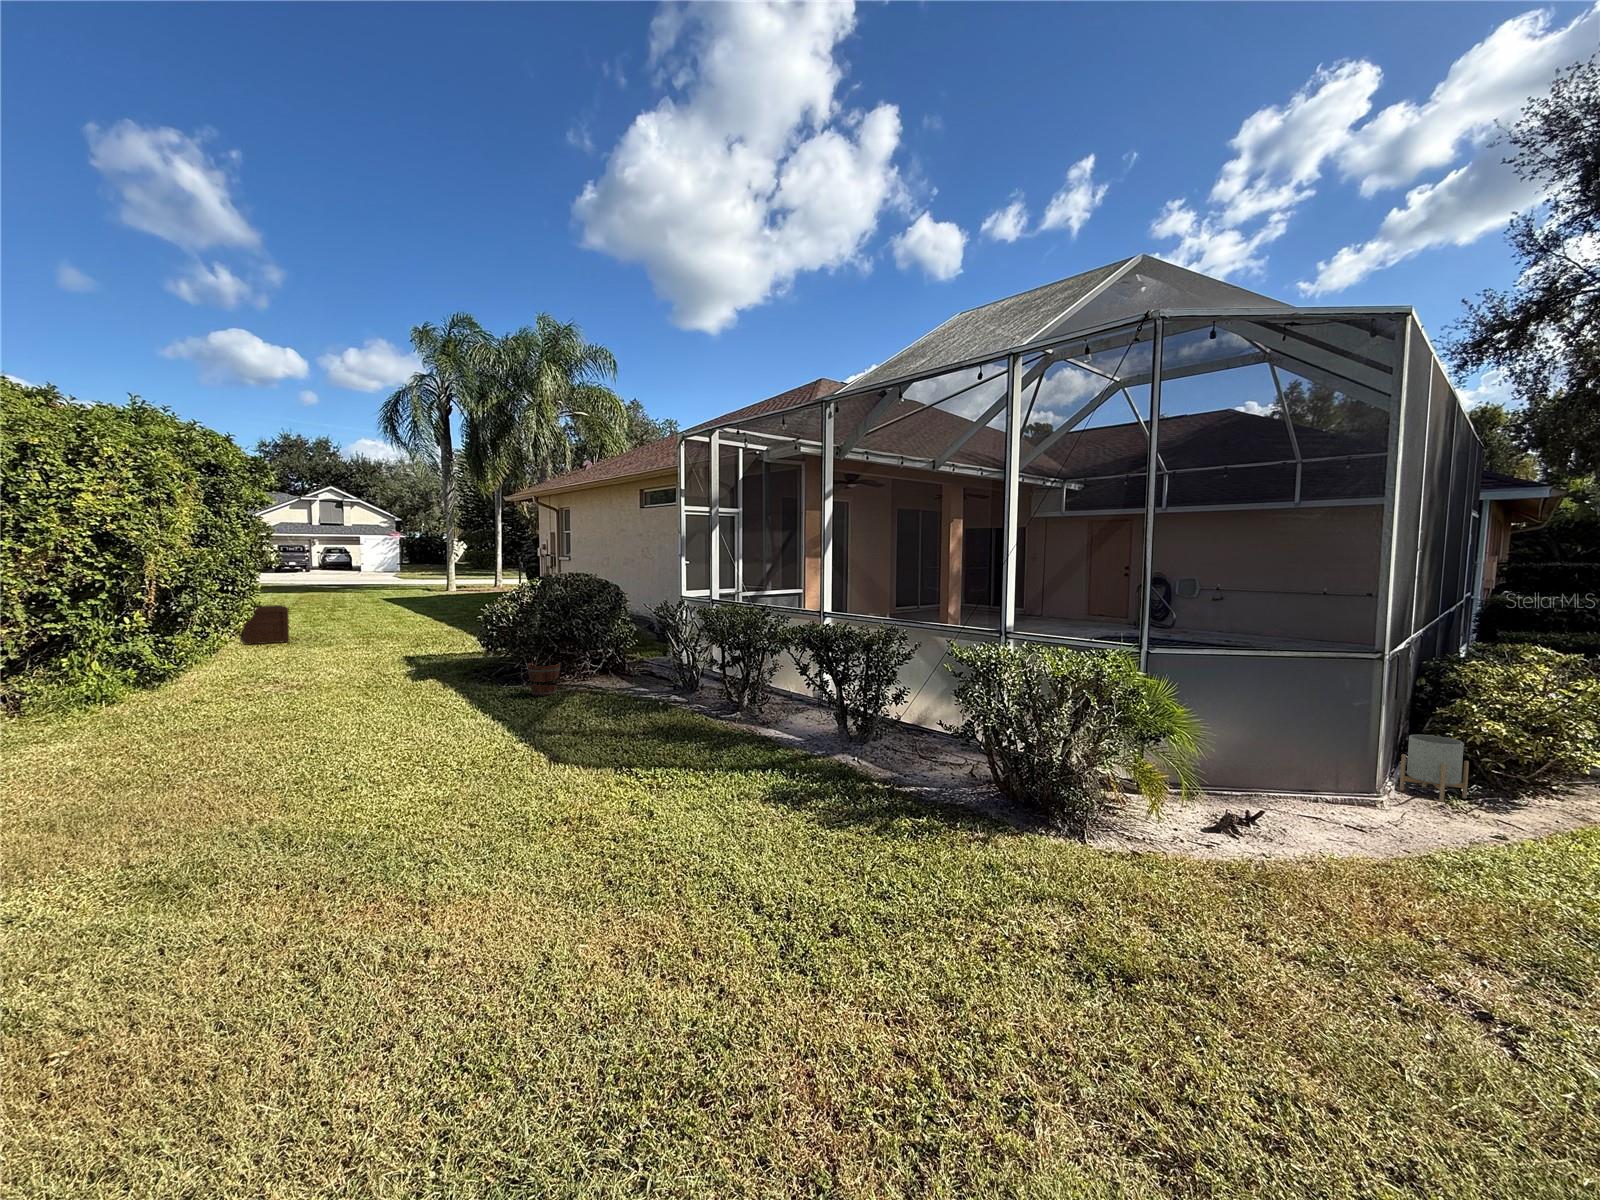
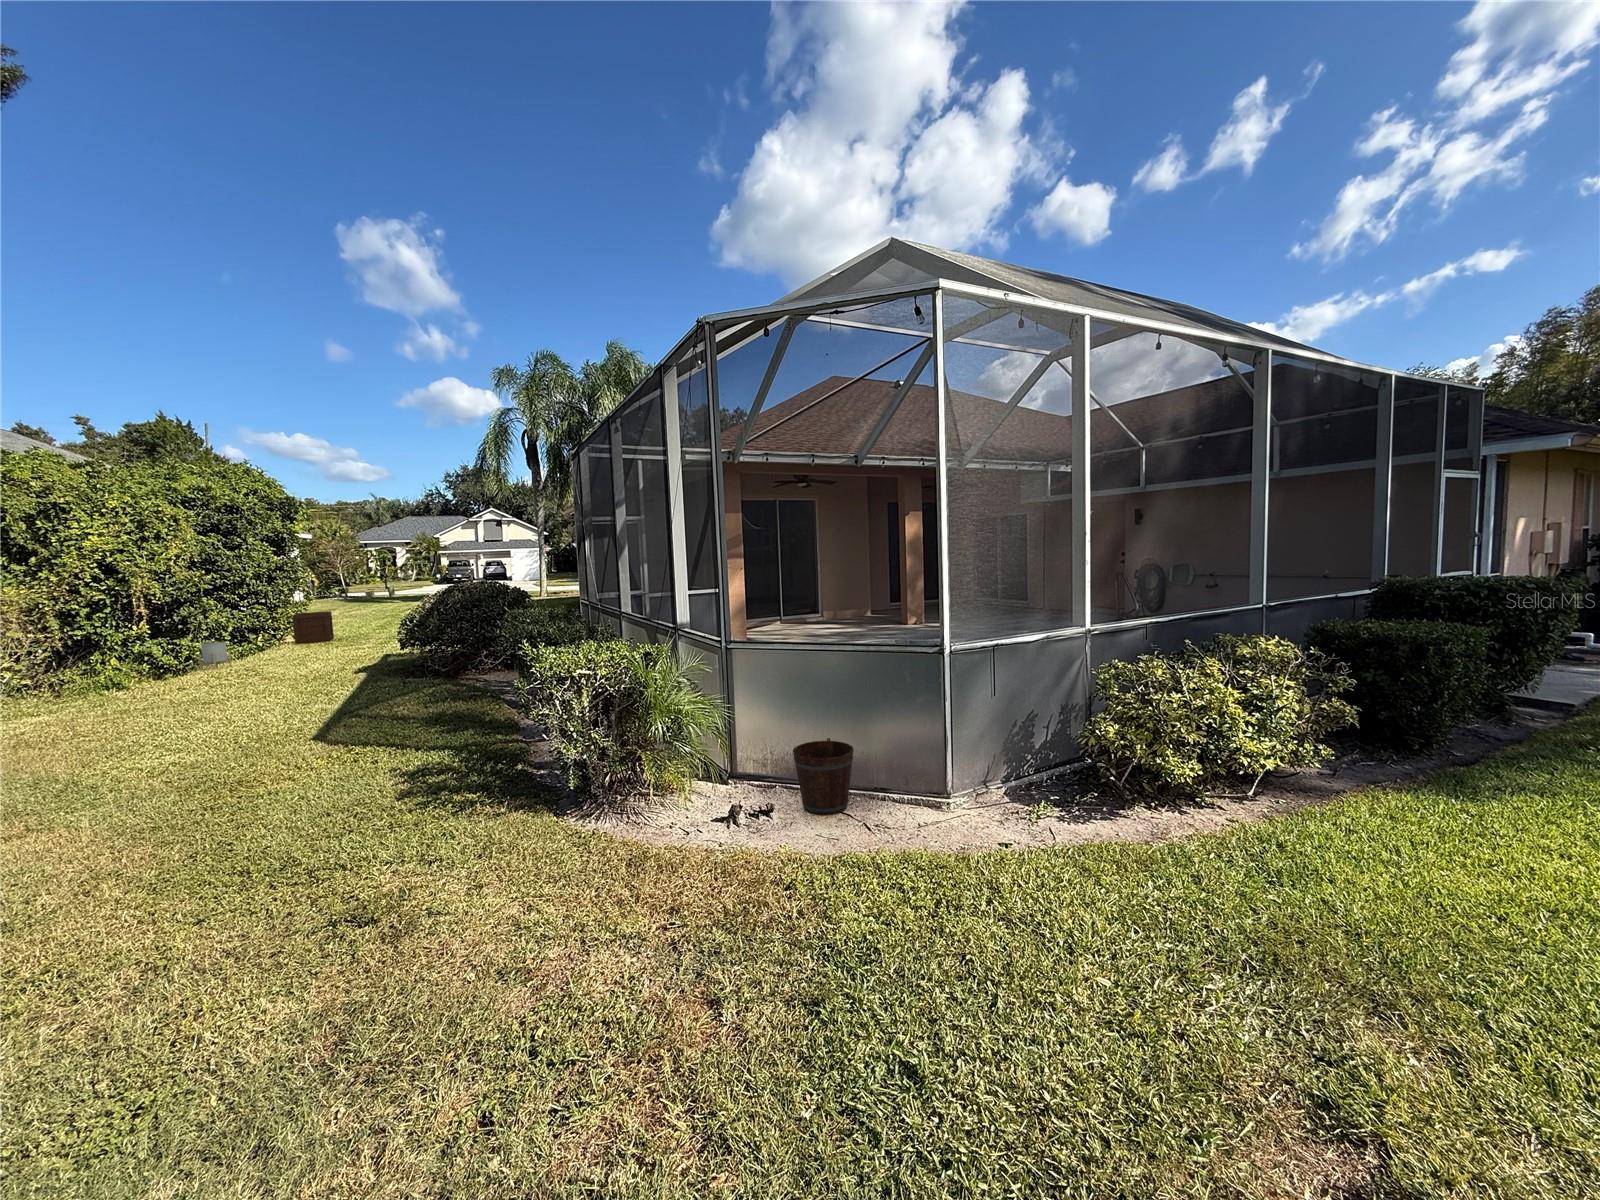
bucket: present [527,662,561,696] -> present [793,738,854,815]
planter: present [1400,735,1469,802] -> present [199,642,232,670]

